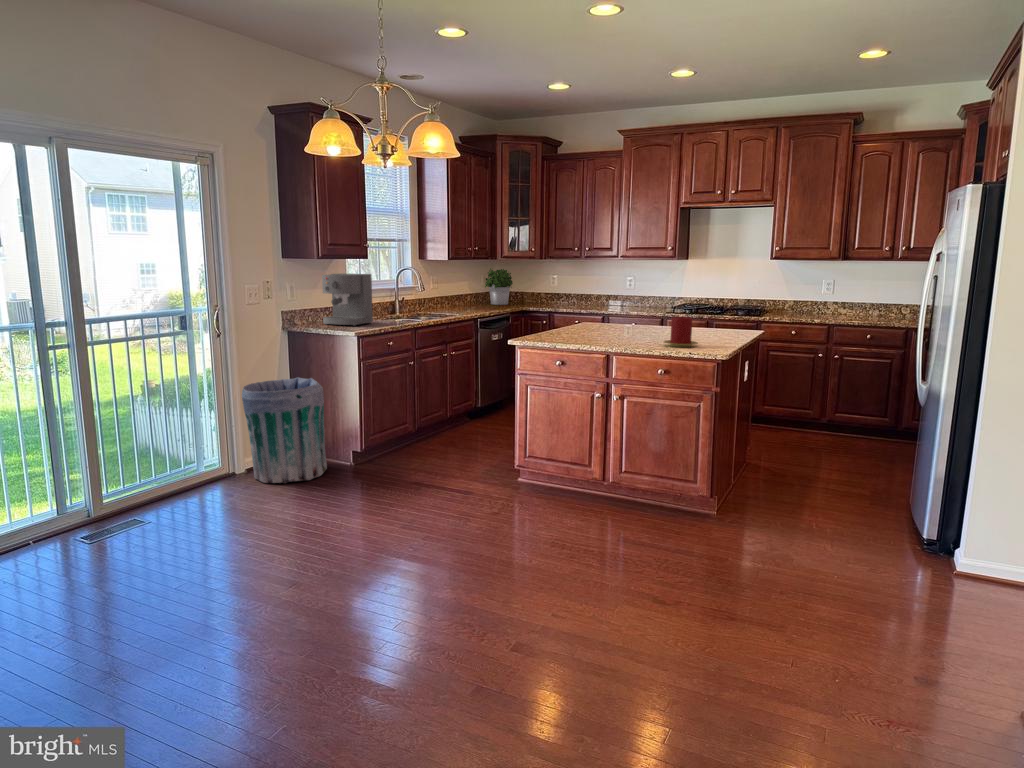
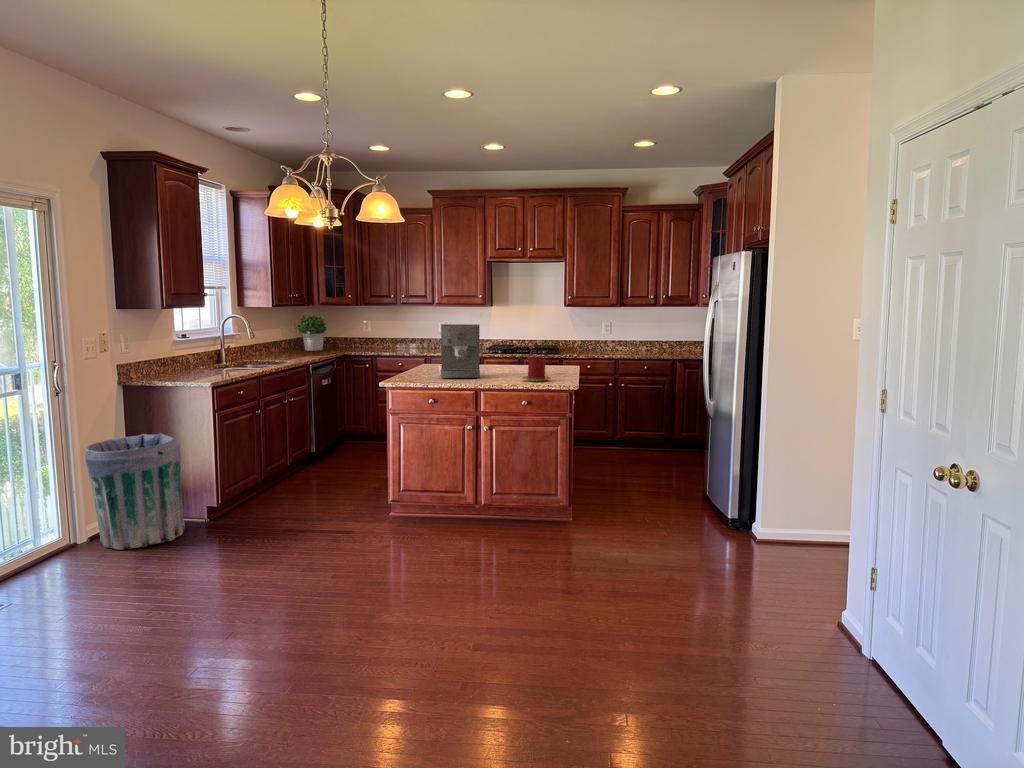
coffee maker: present [322,273,373,326] -> present [441,324,480,379]

